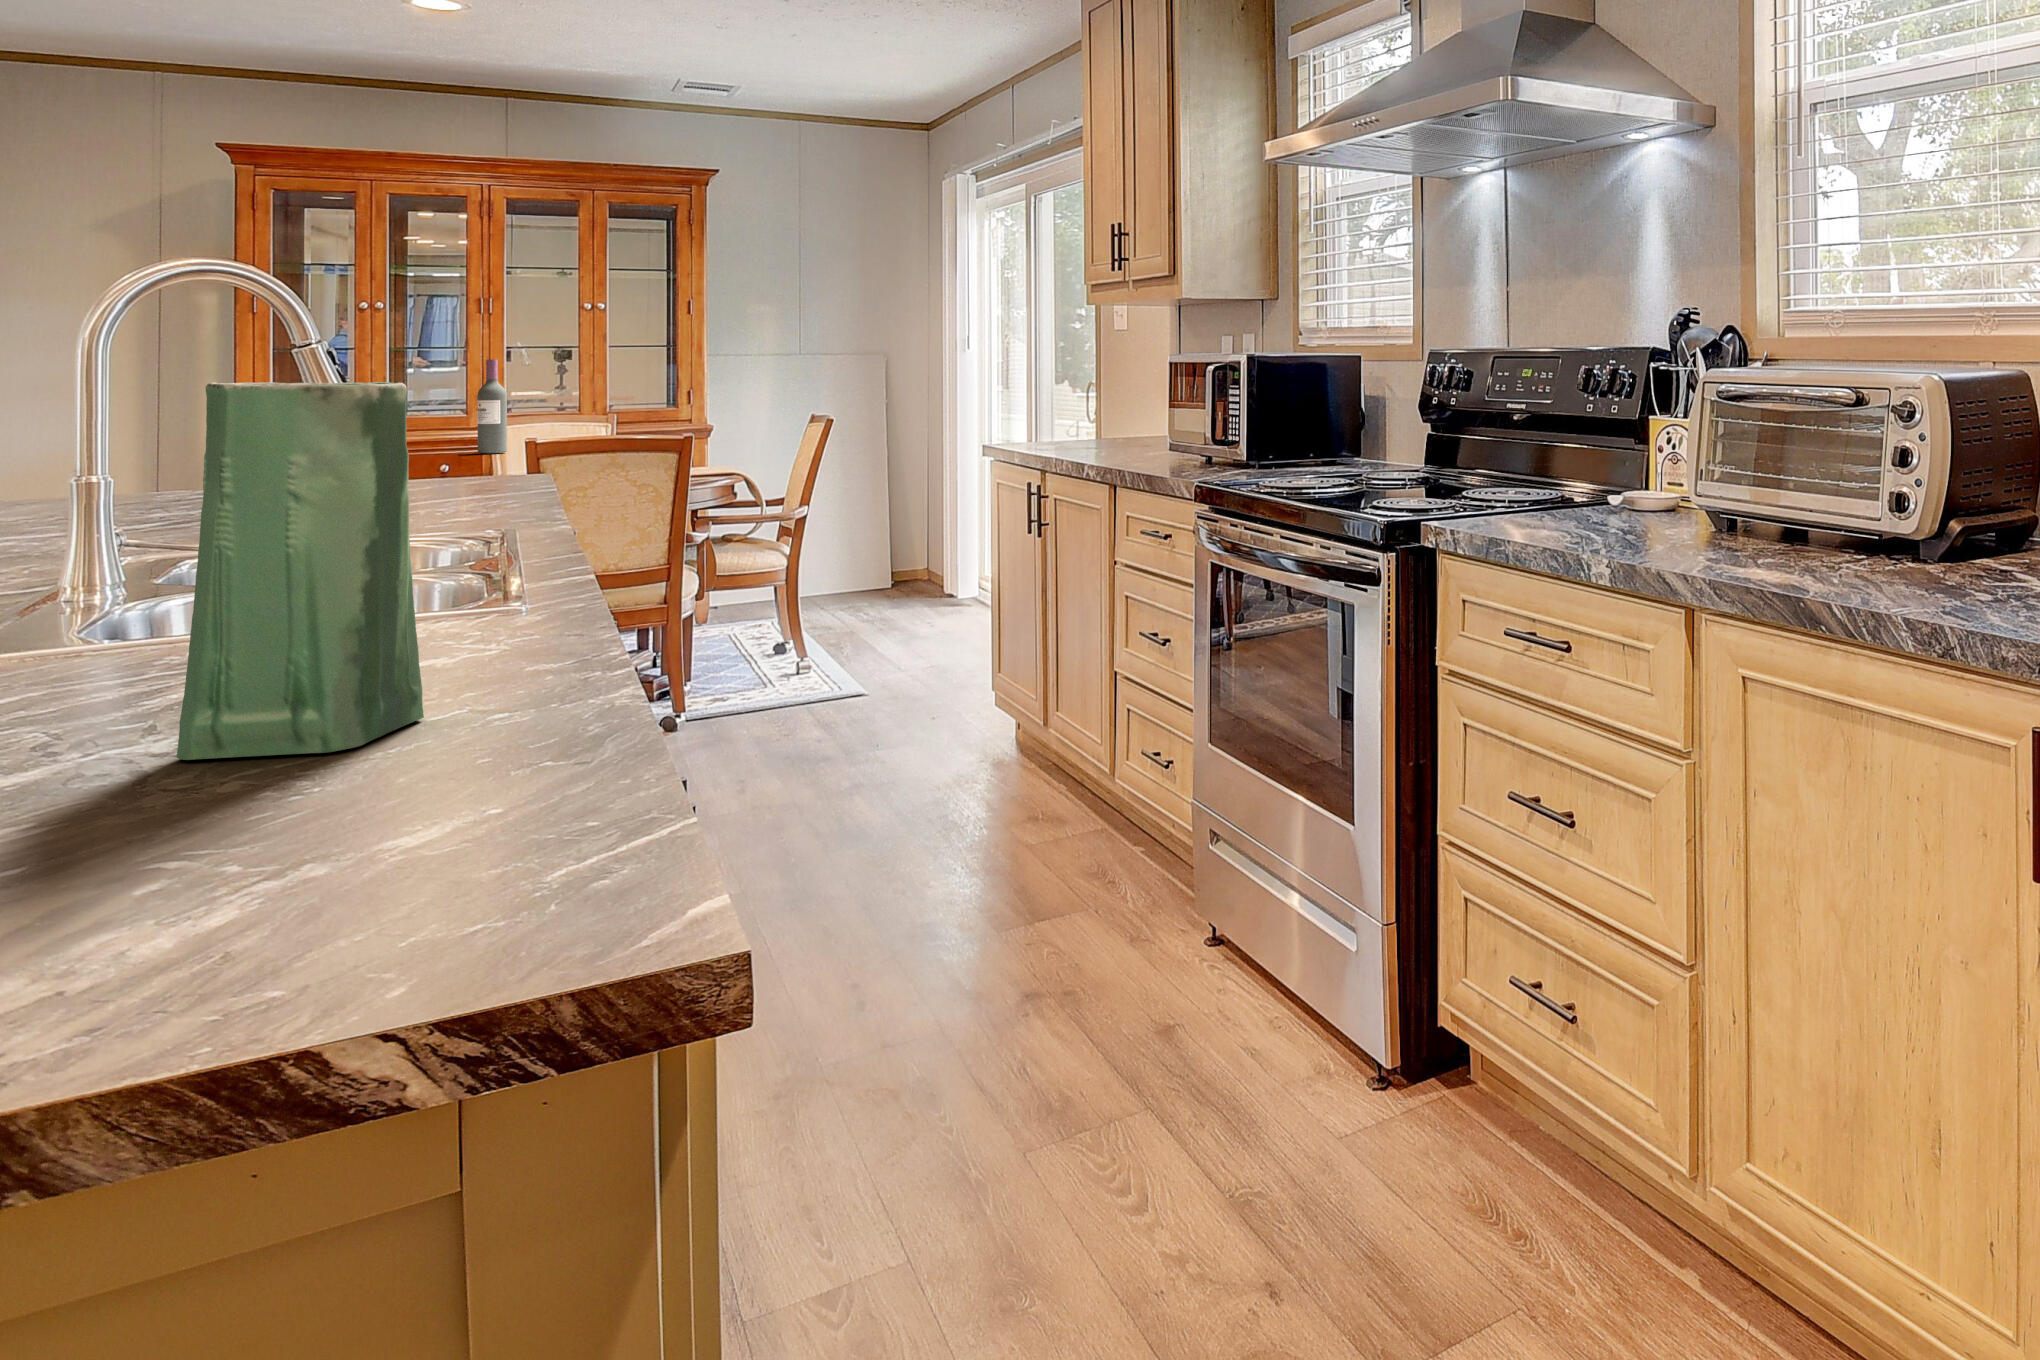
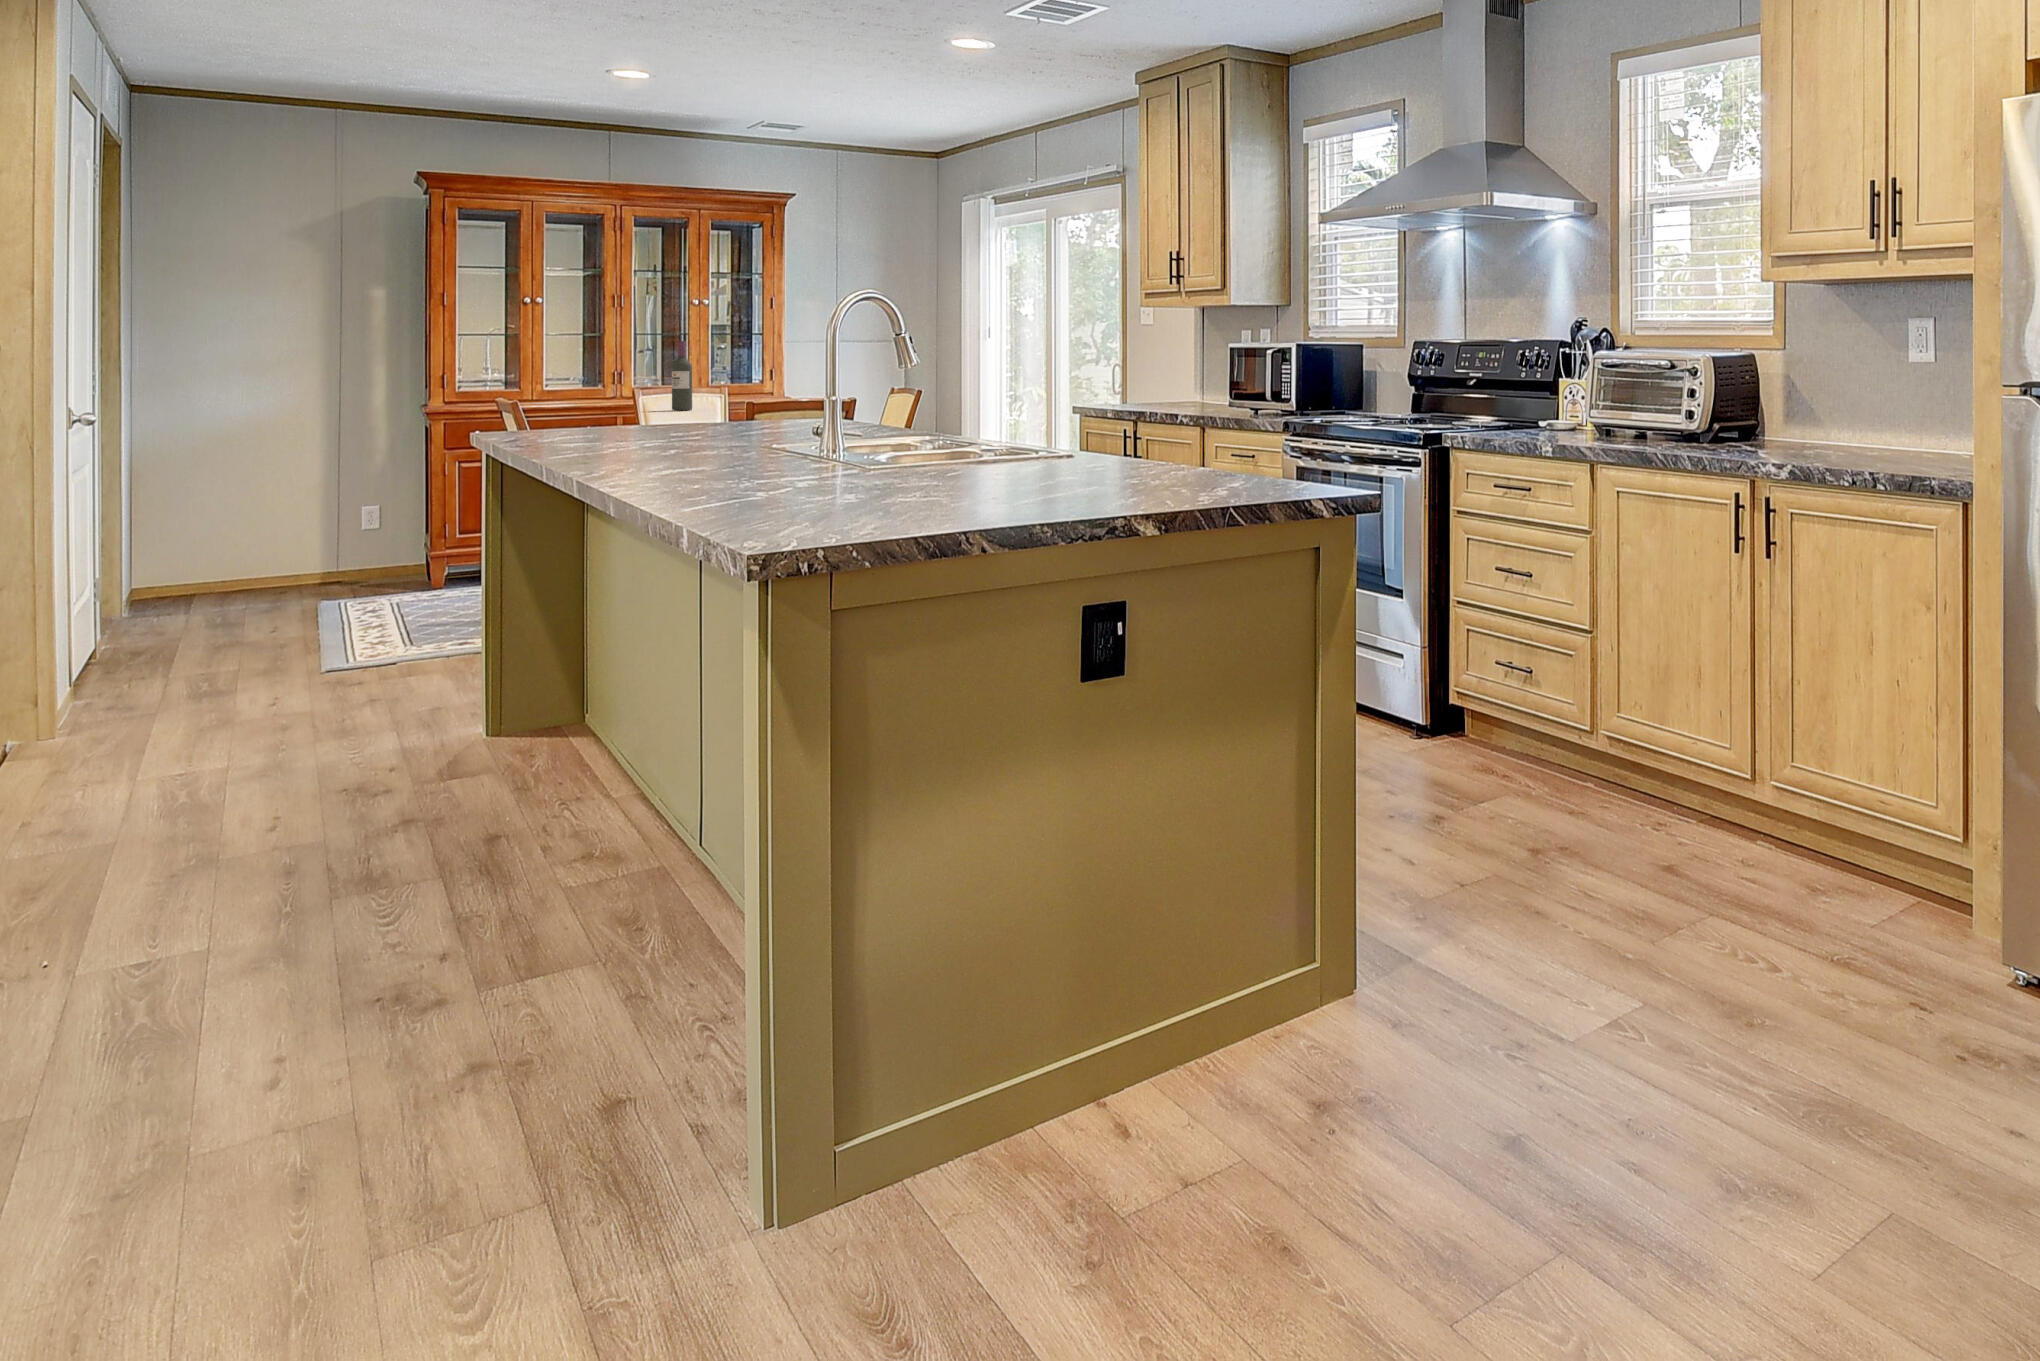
vase: present [177,382,424,760] -> none [1098,348,1157,477]

